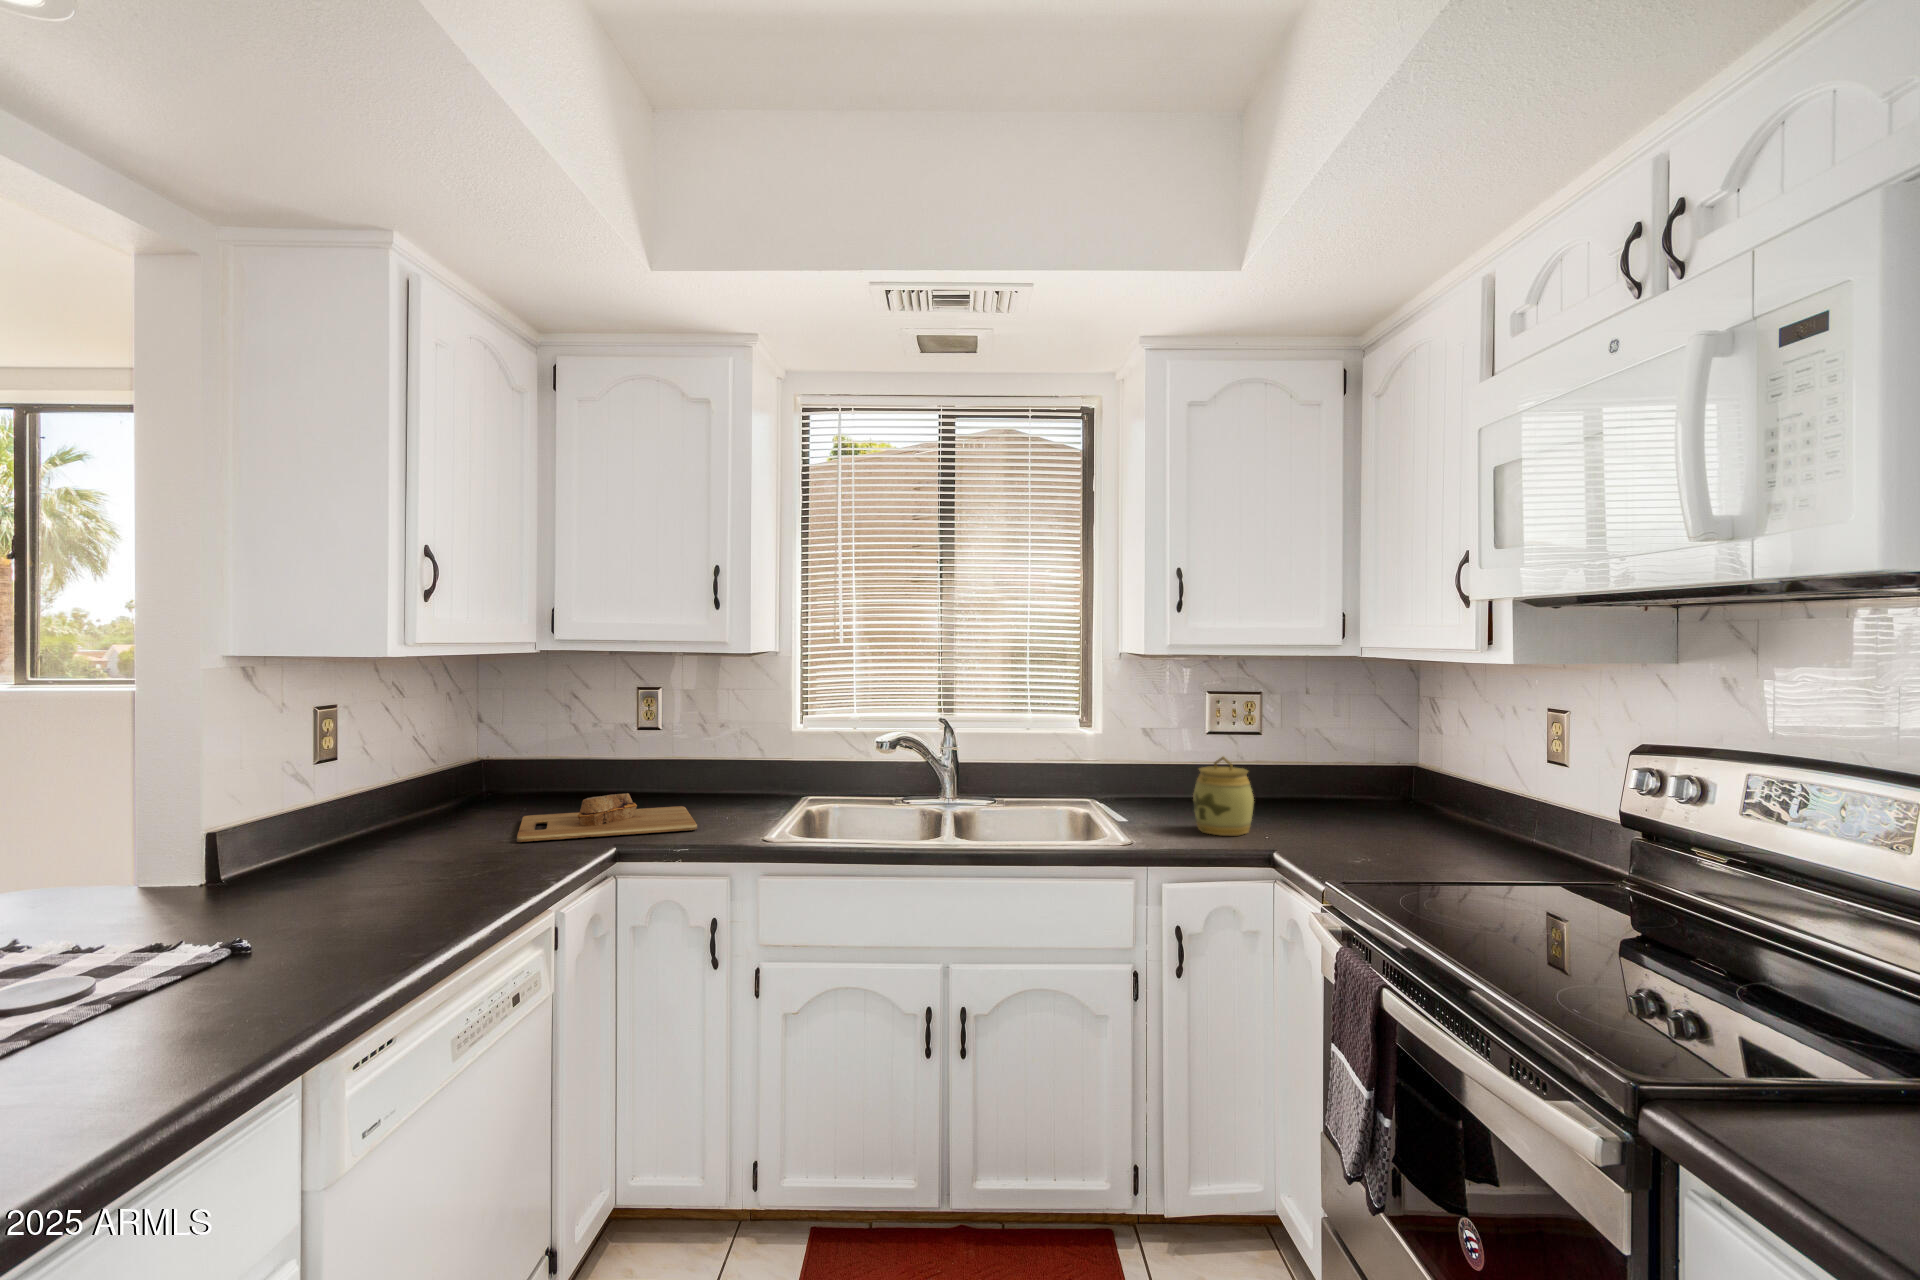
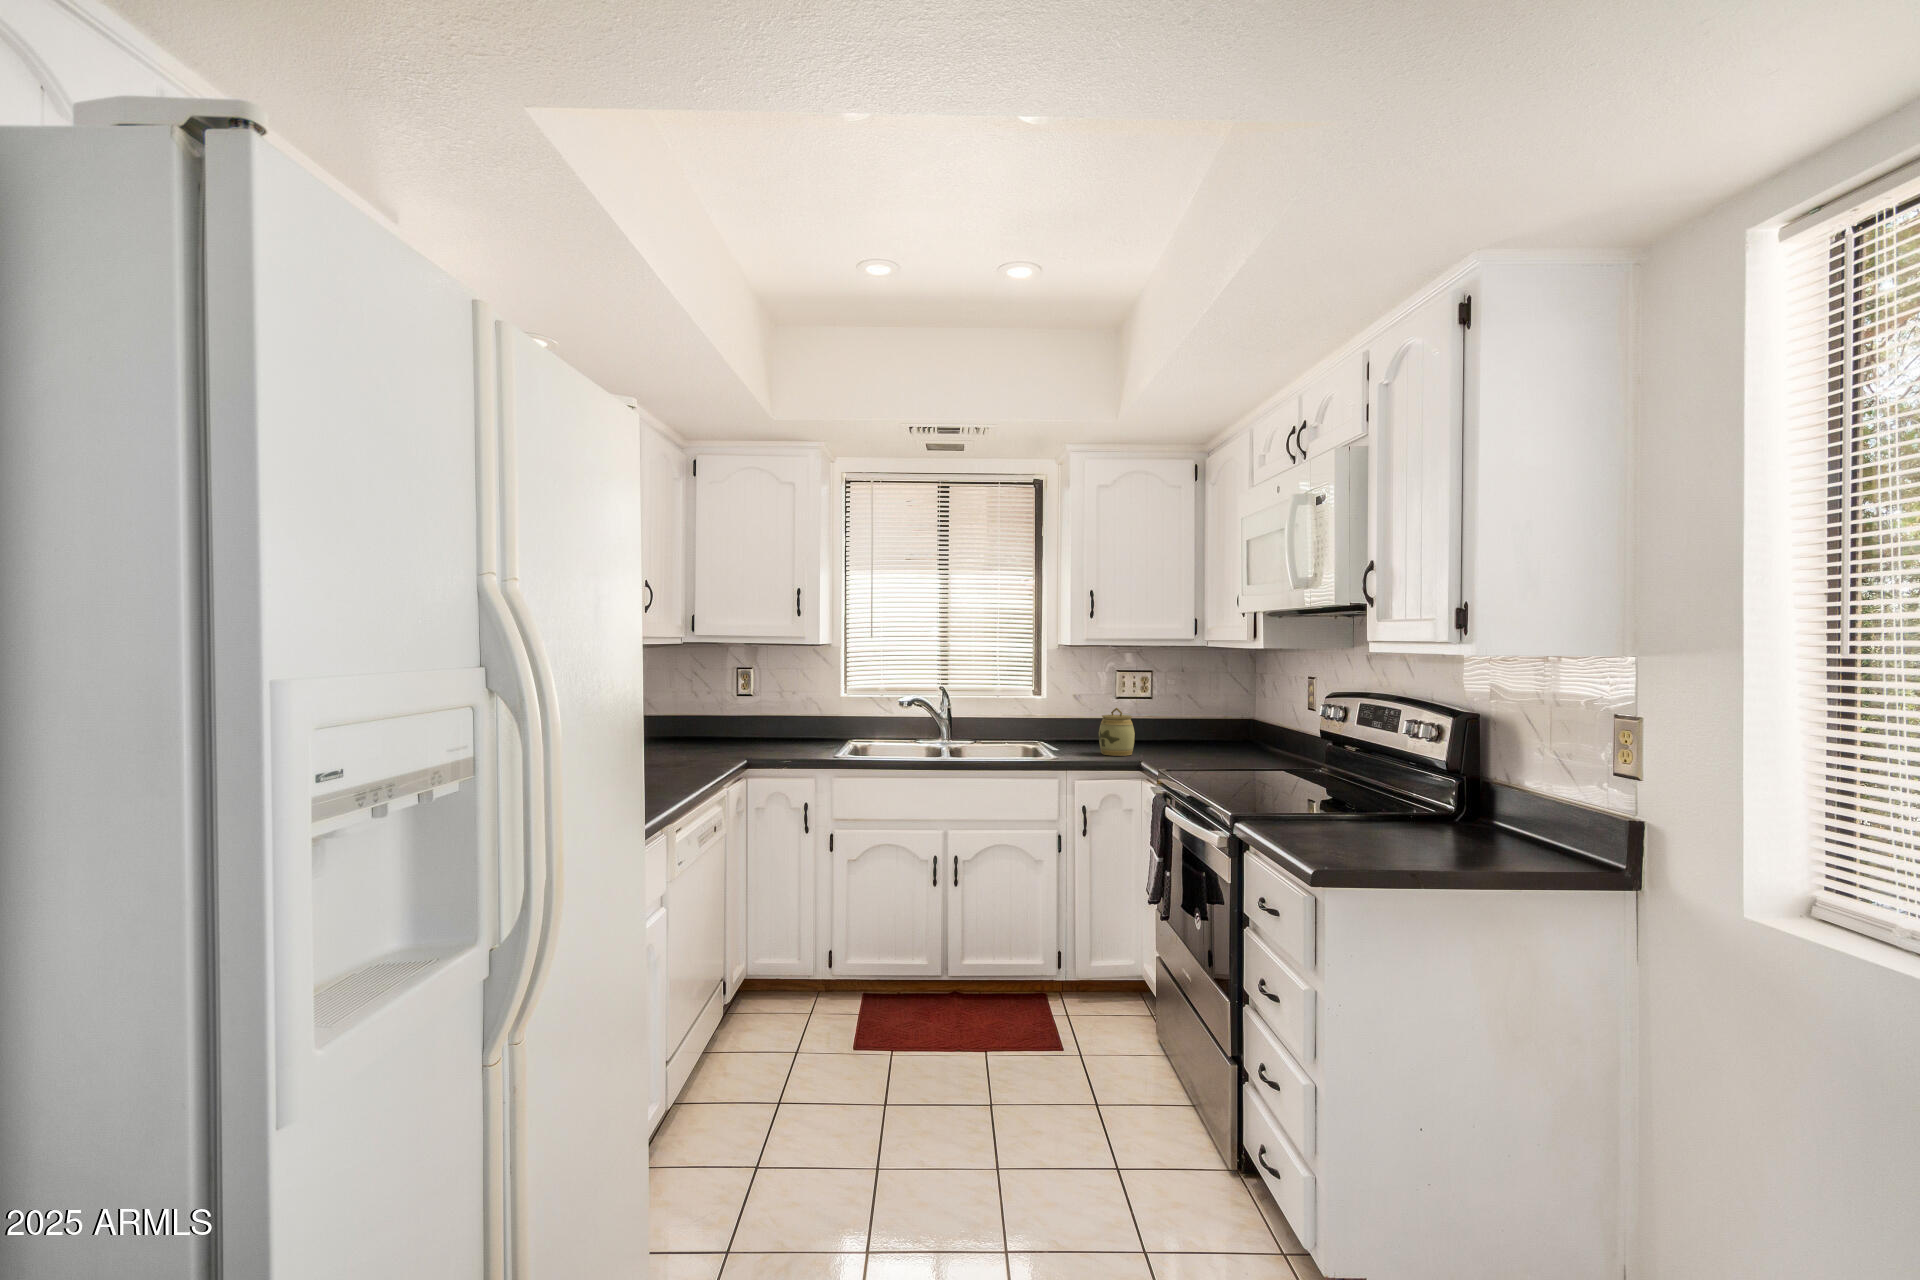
cutting board: present [517,793,697,842] -> none [676,733,790,758]

